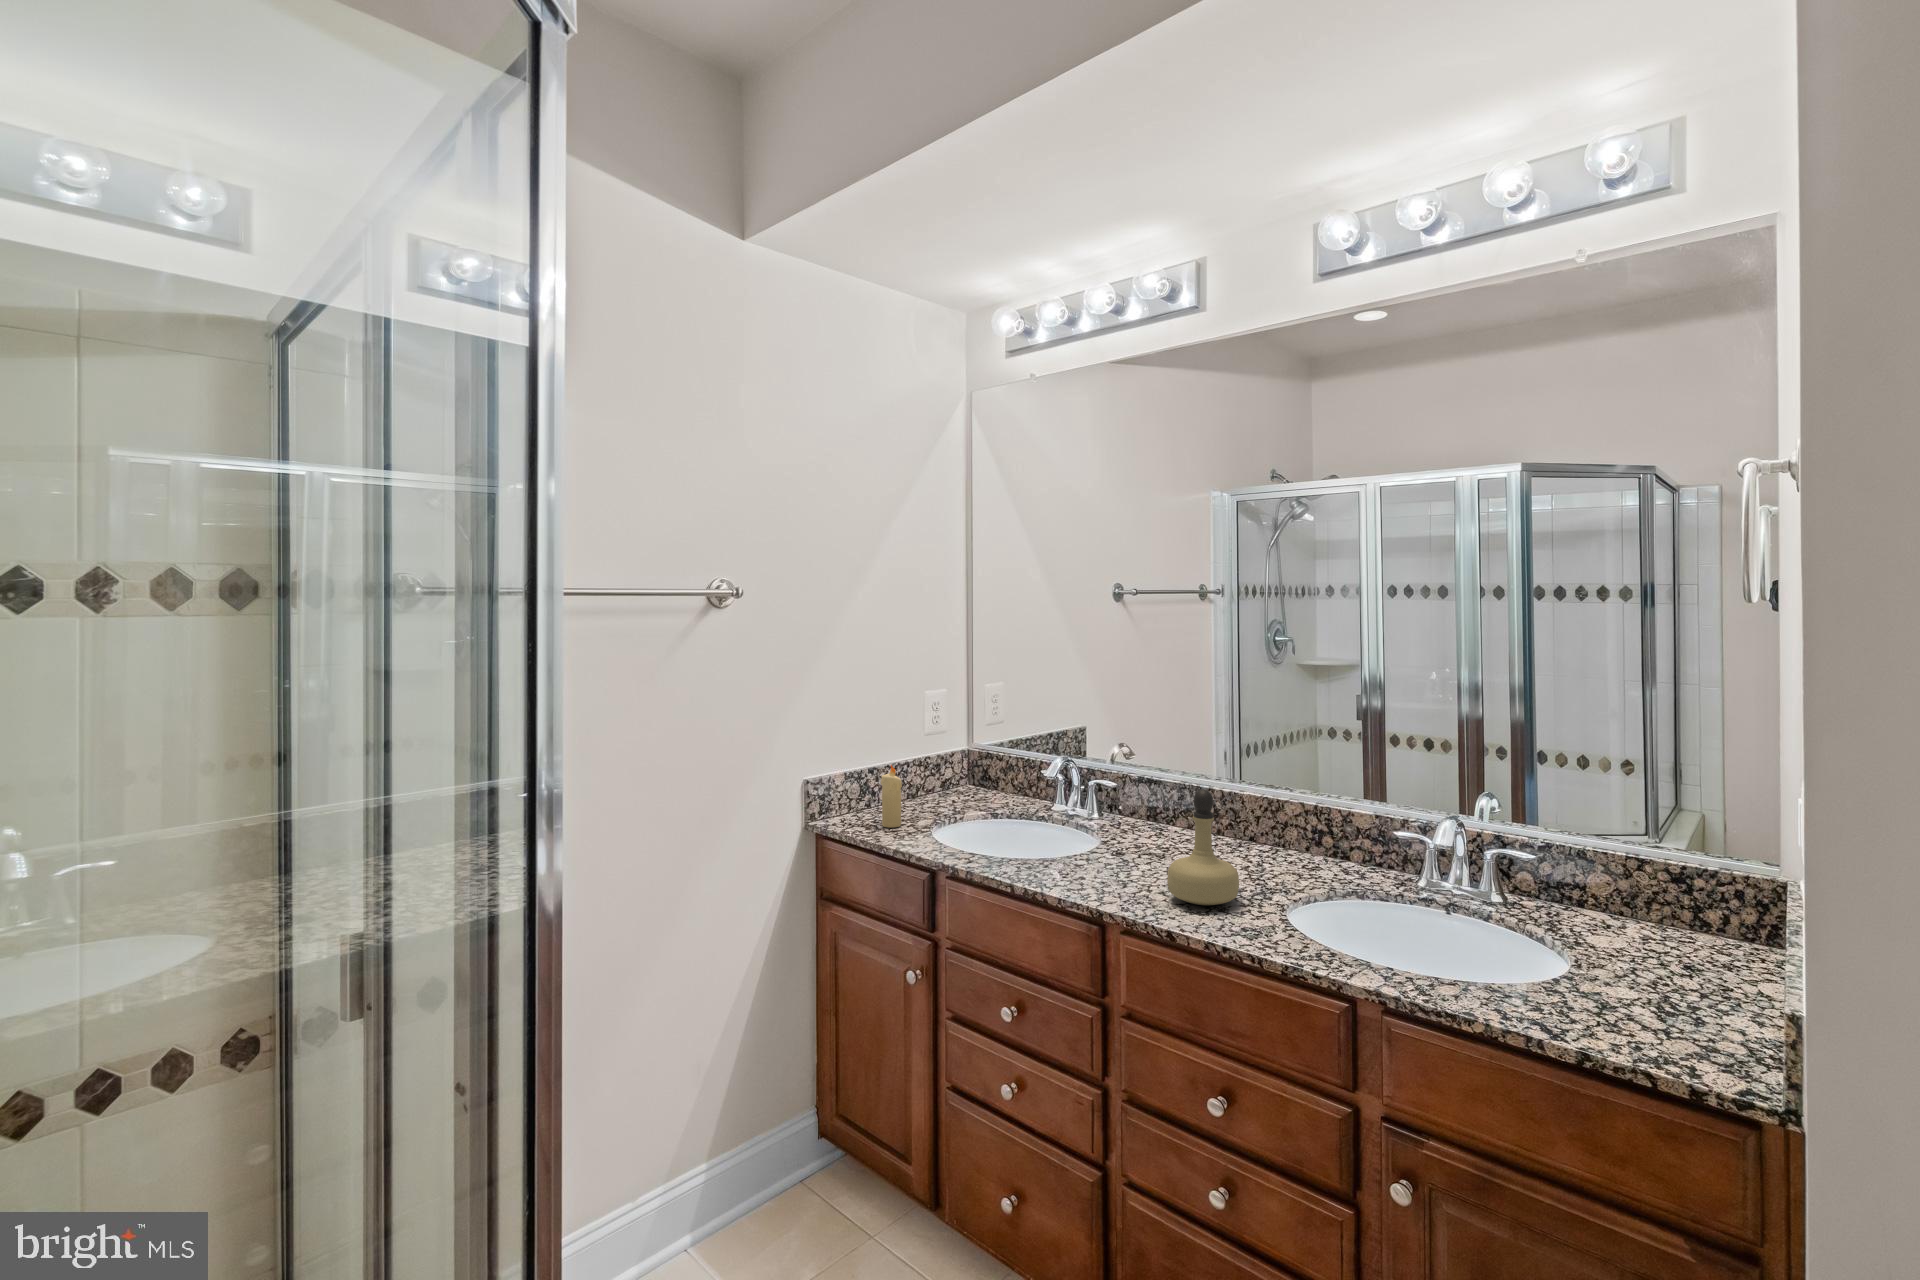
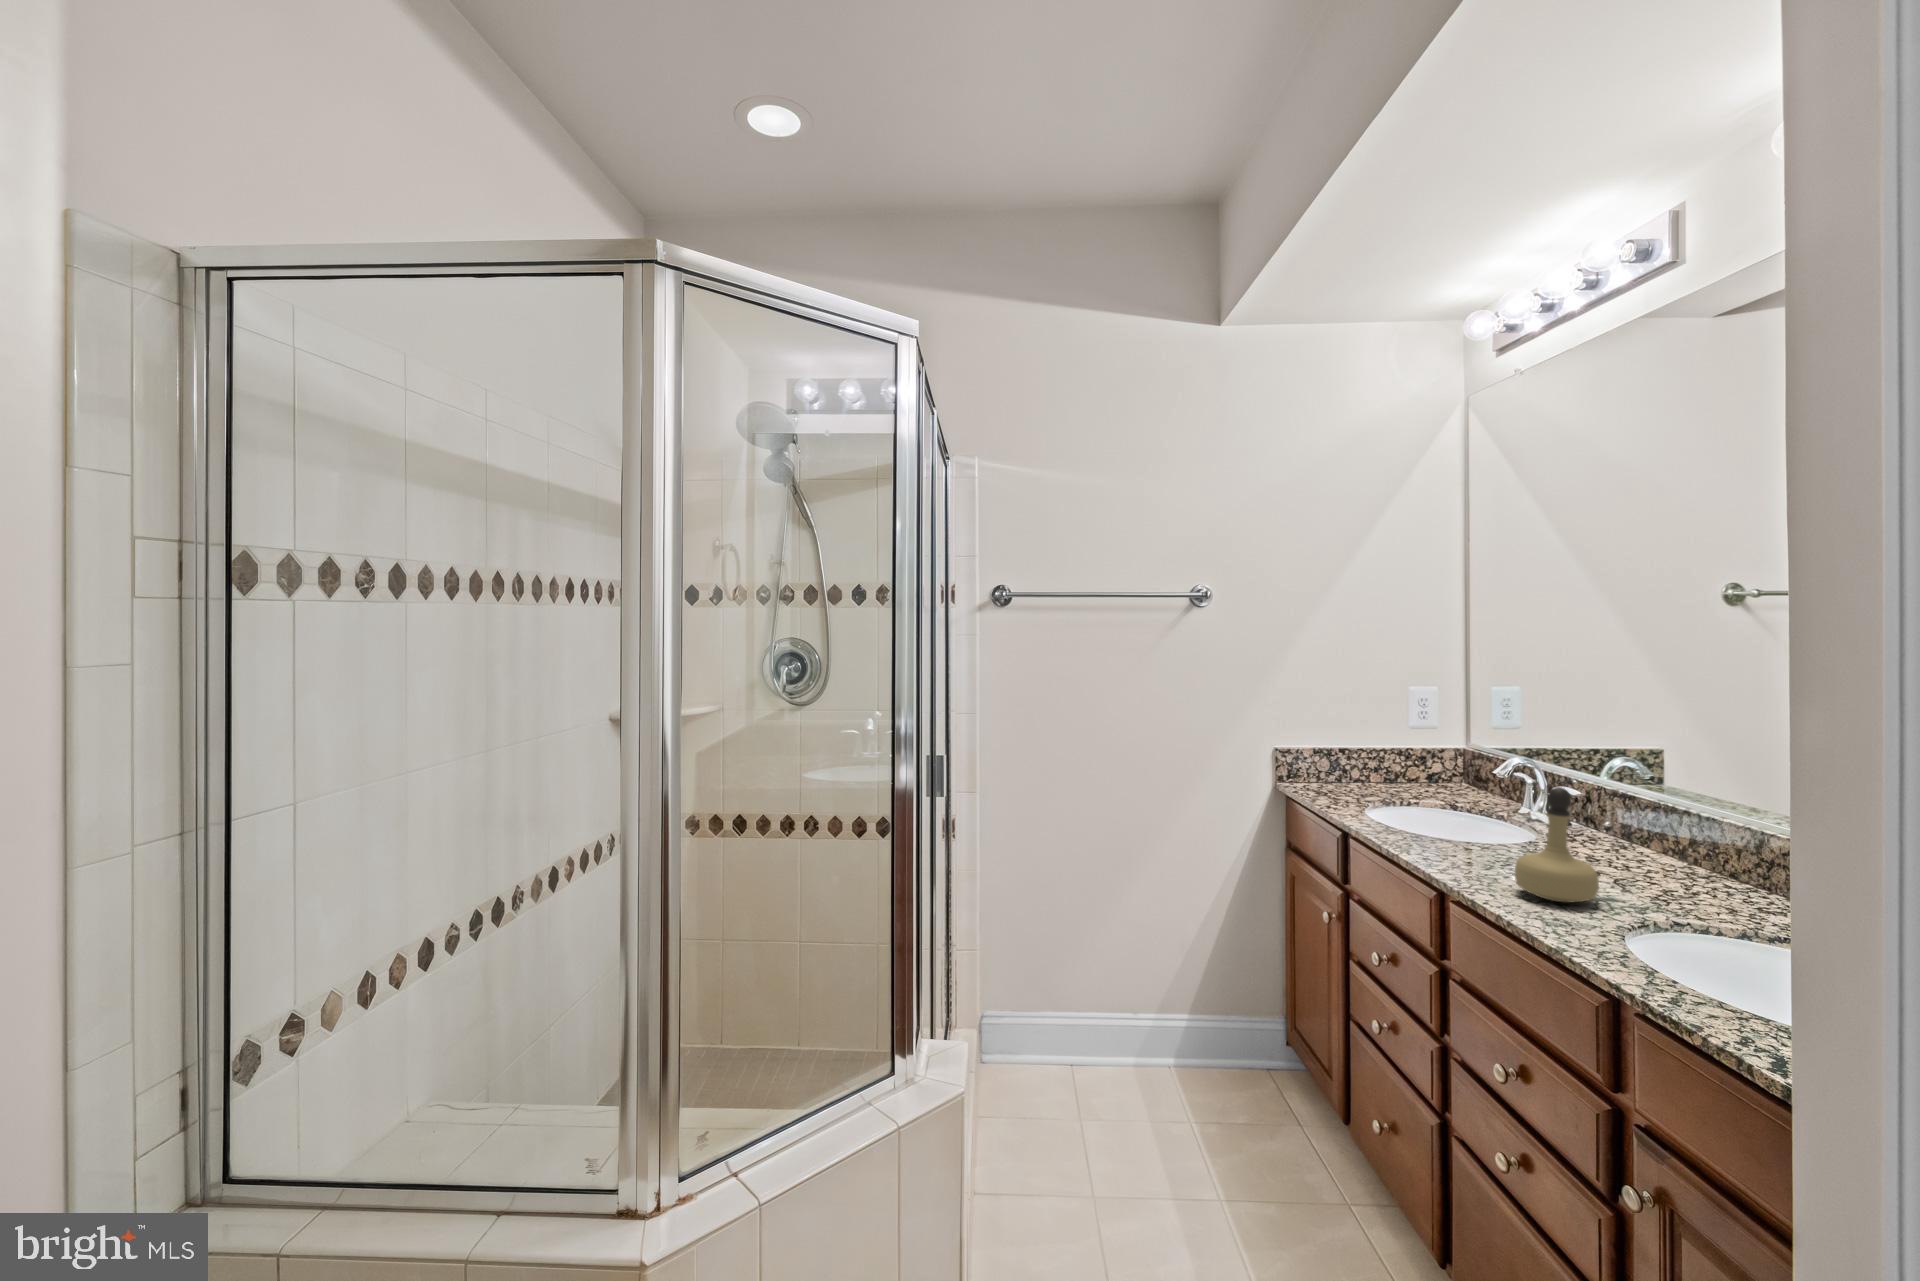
candle: present [881,765,902,828] -> none [1335,745,1355,800]

